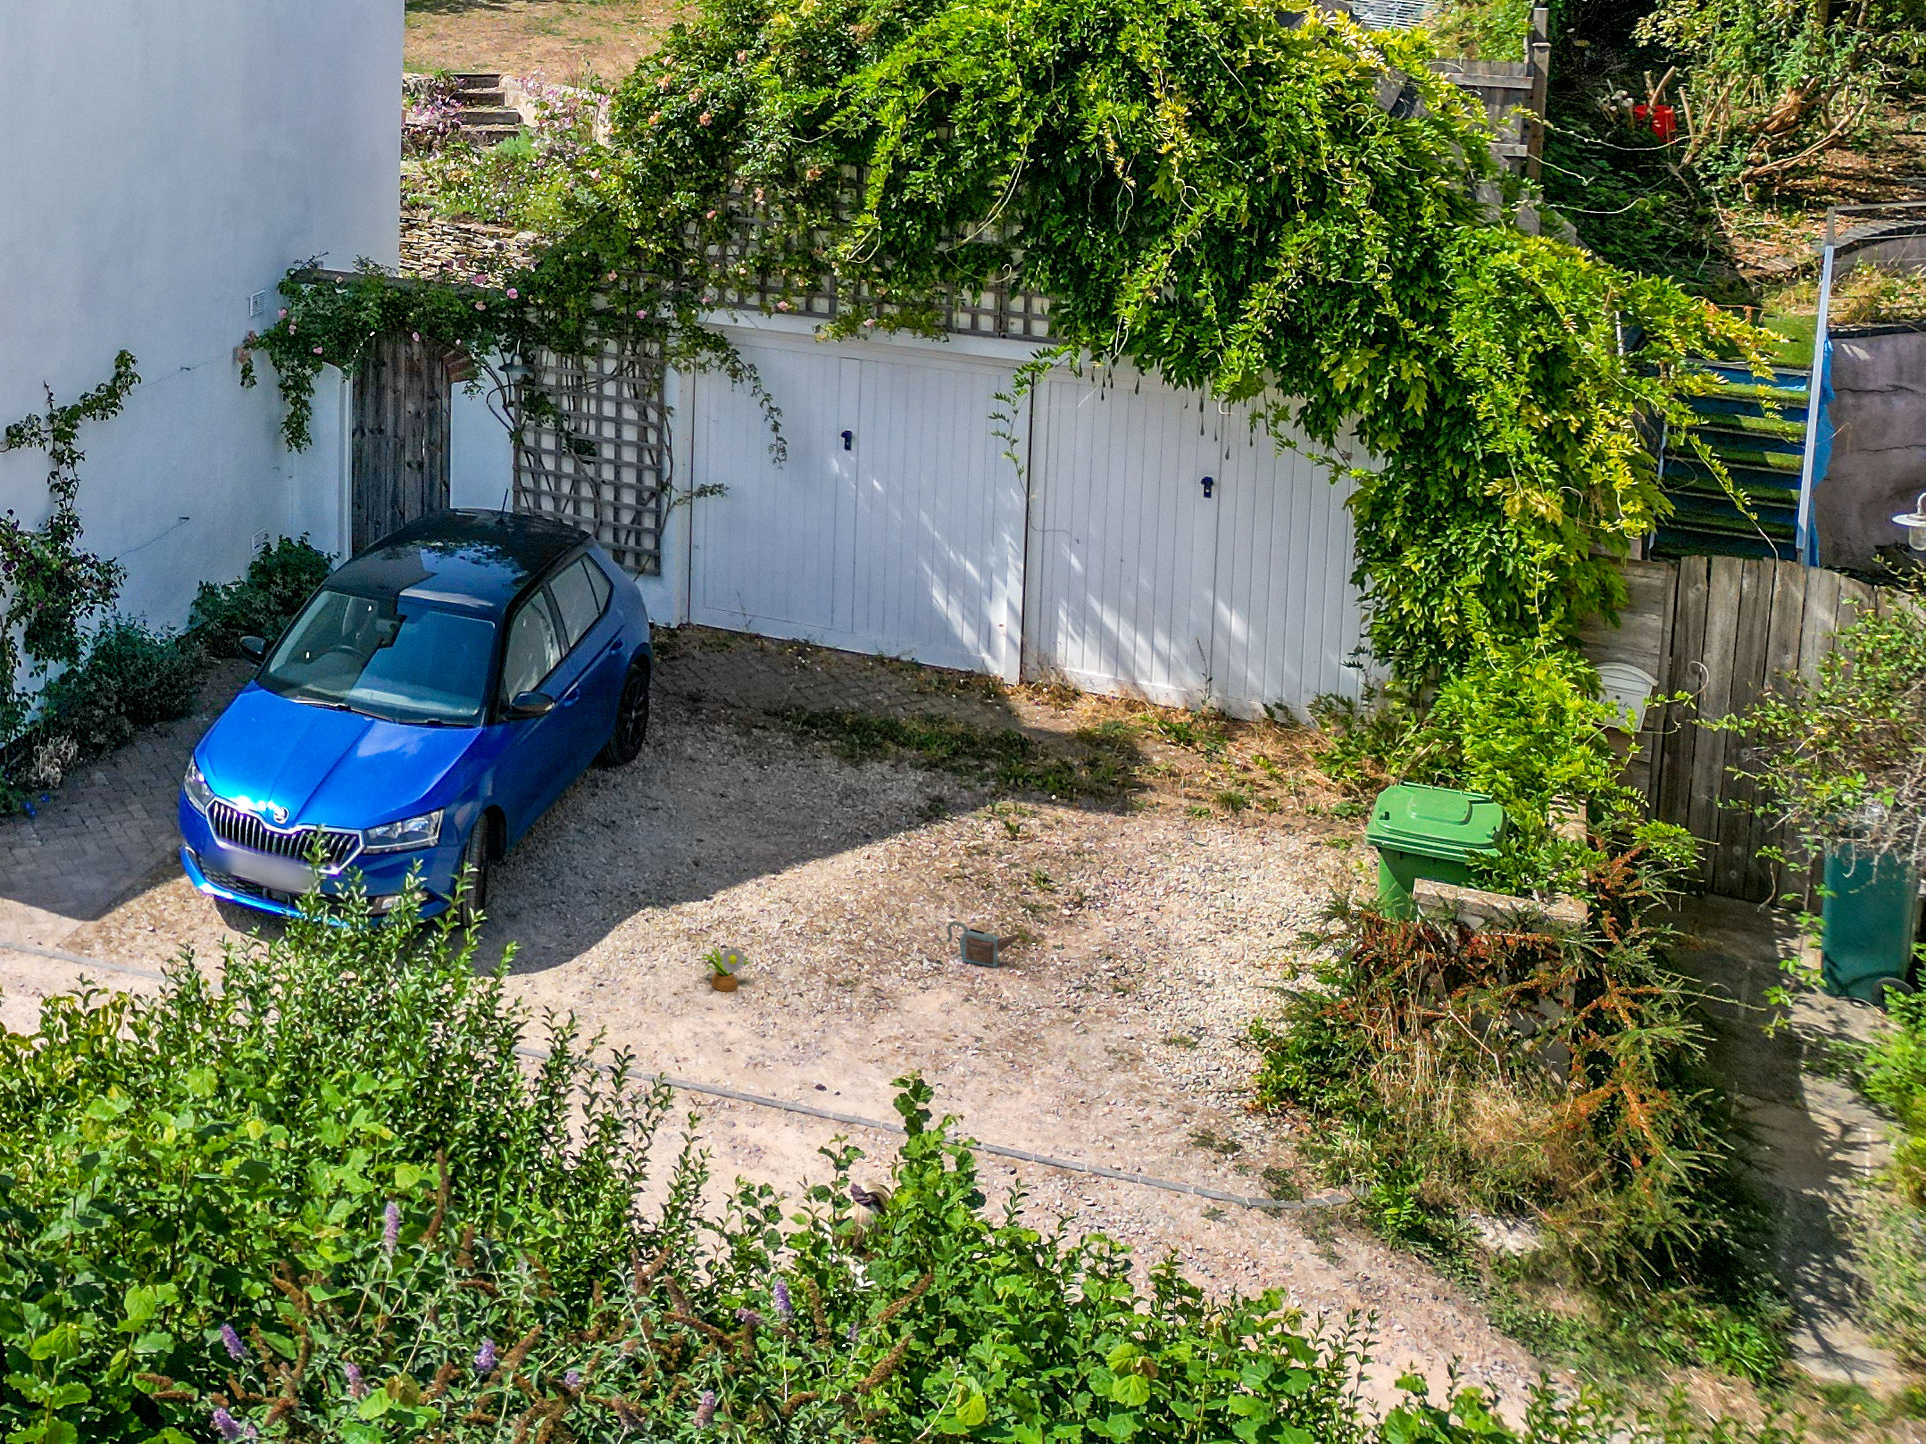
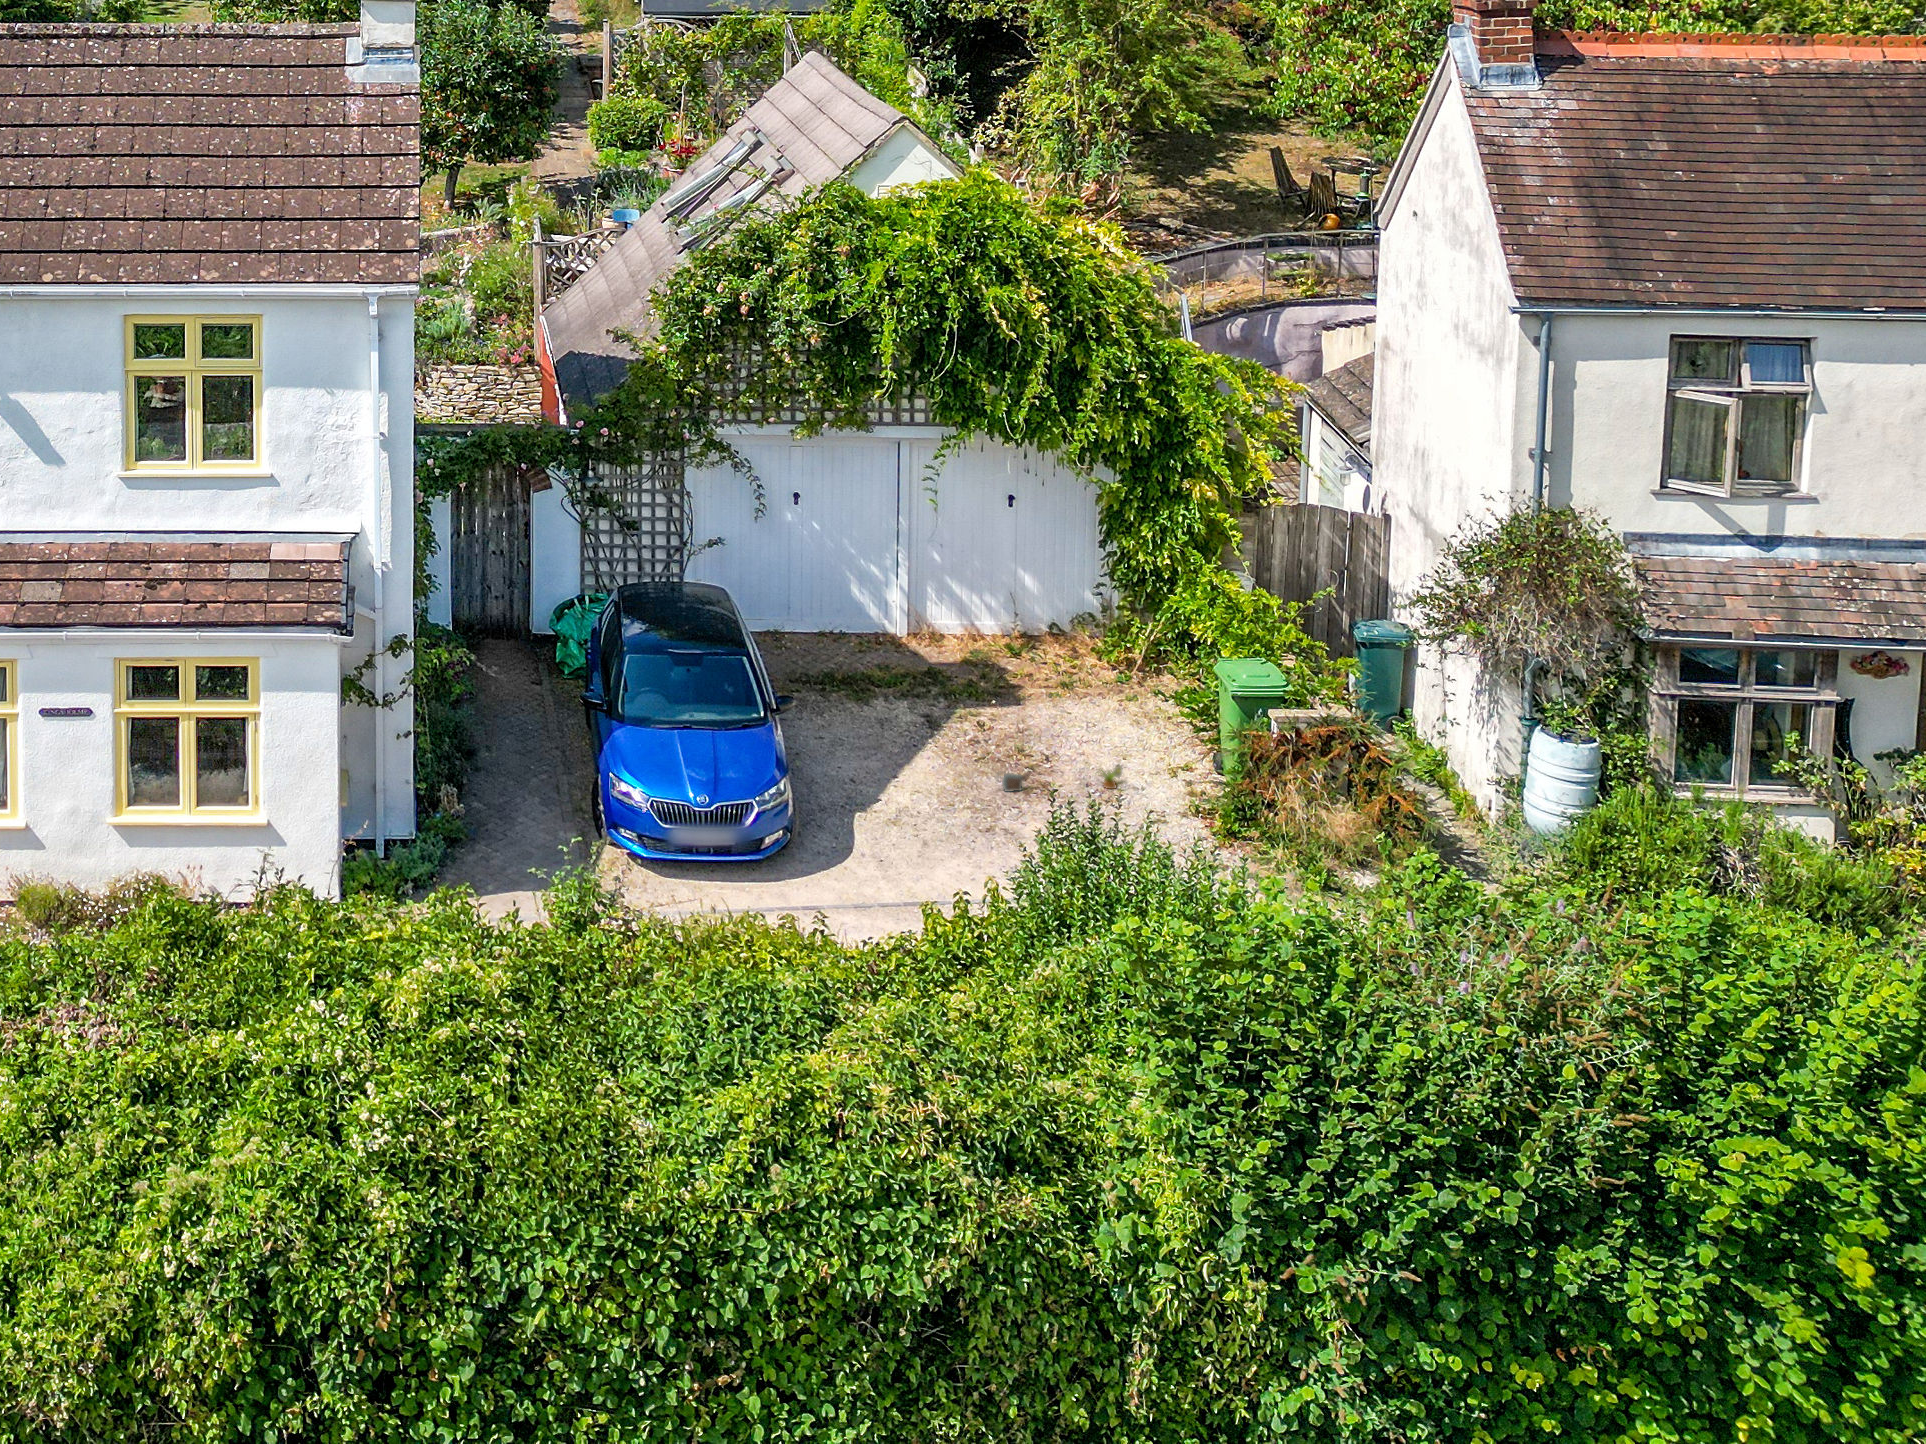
decorative plant: present [701,946,751,992] -> present [1098,764,1123,789]

